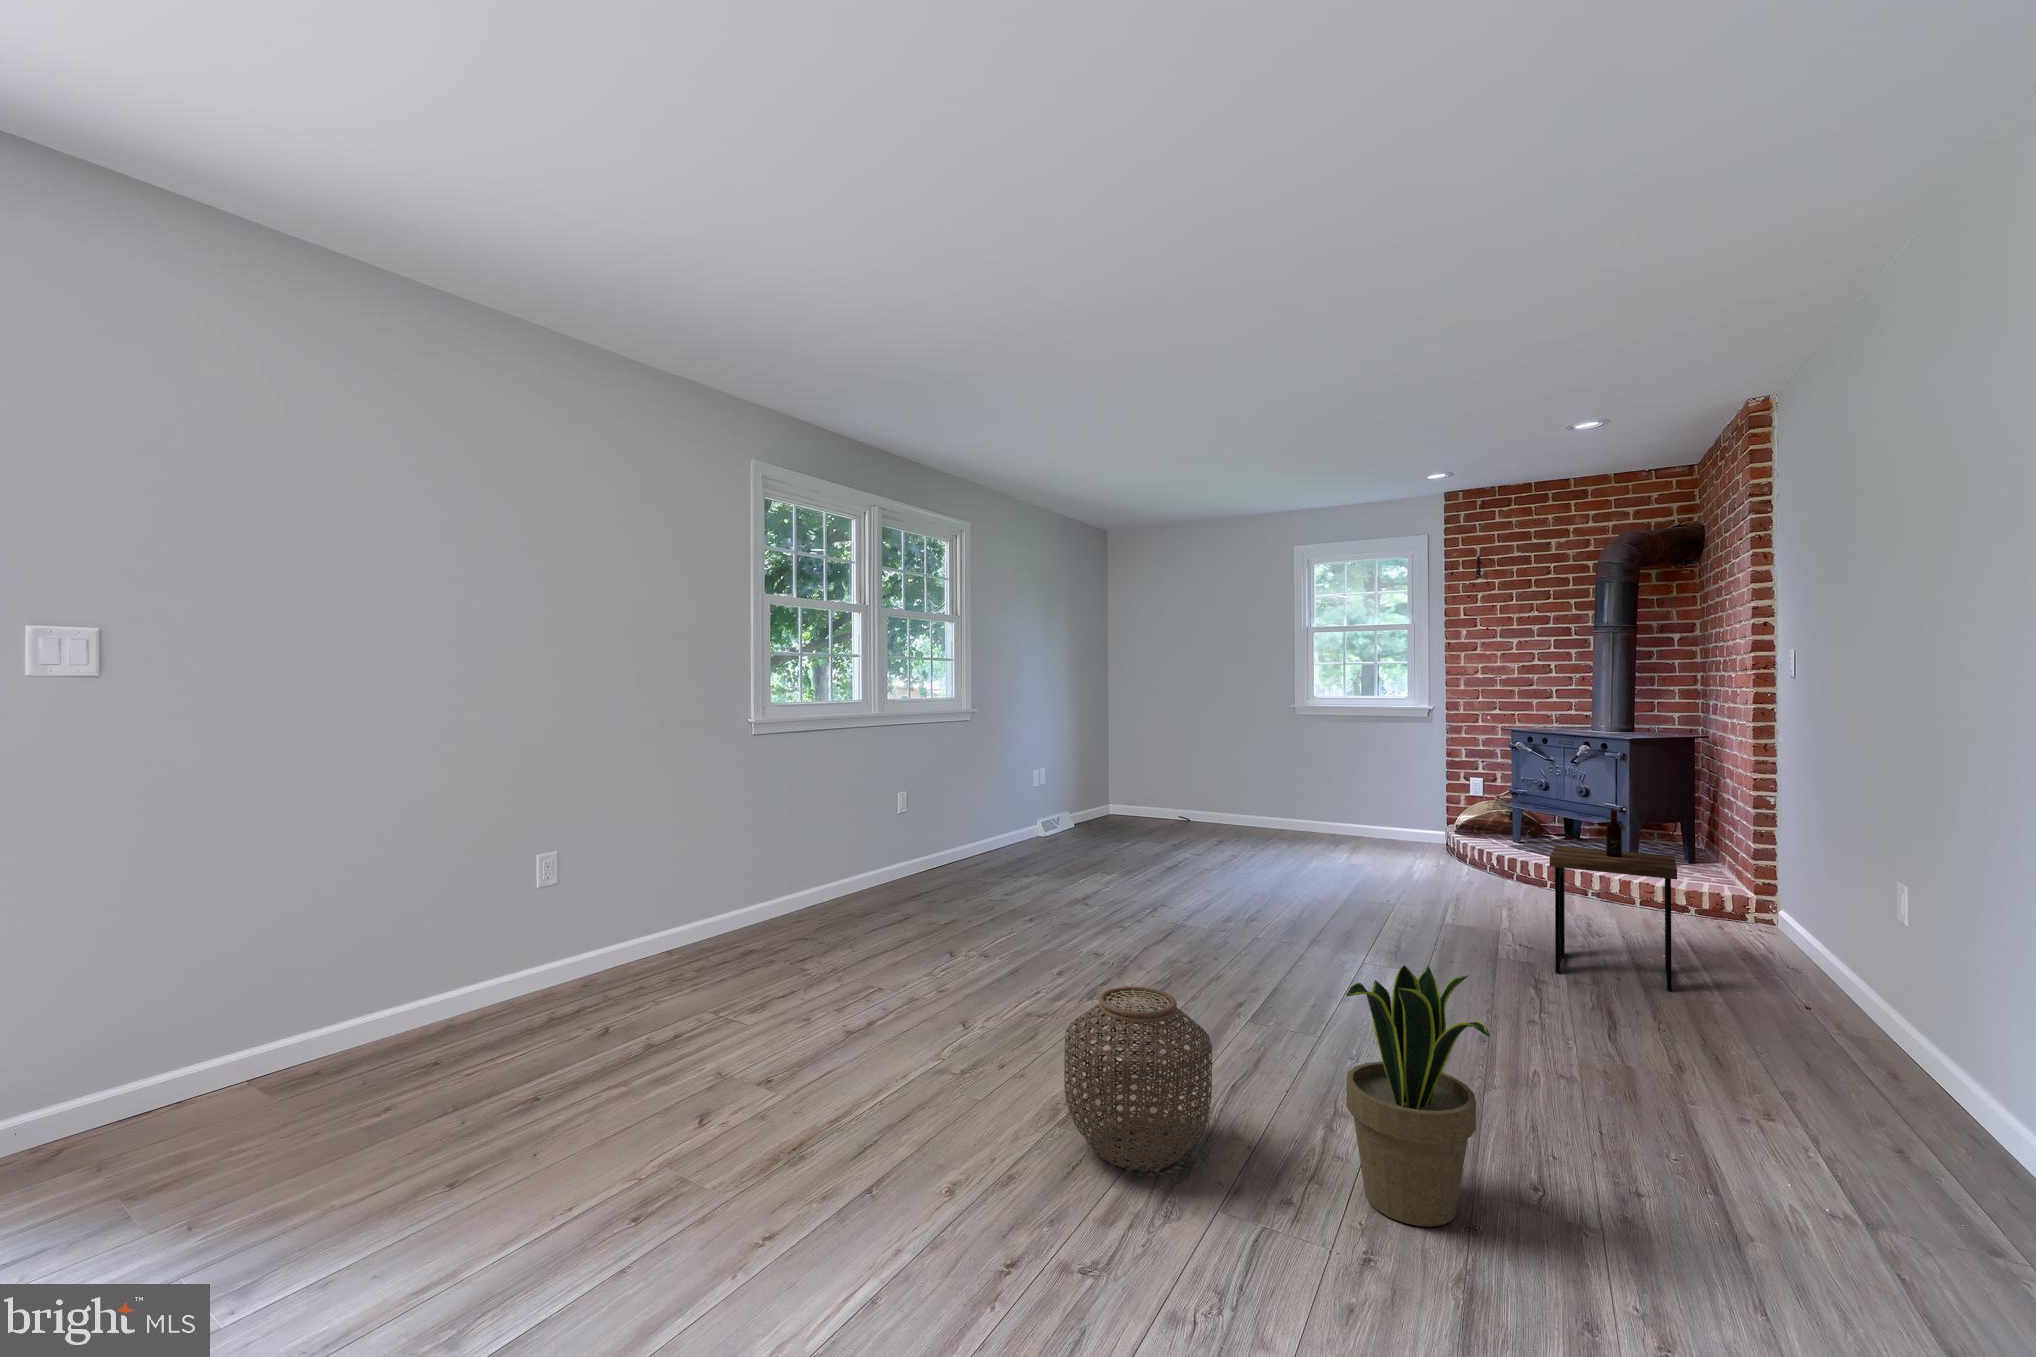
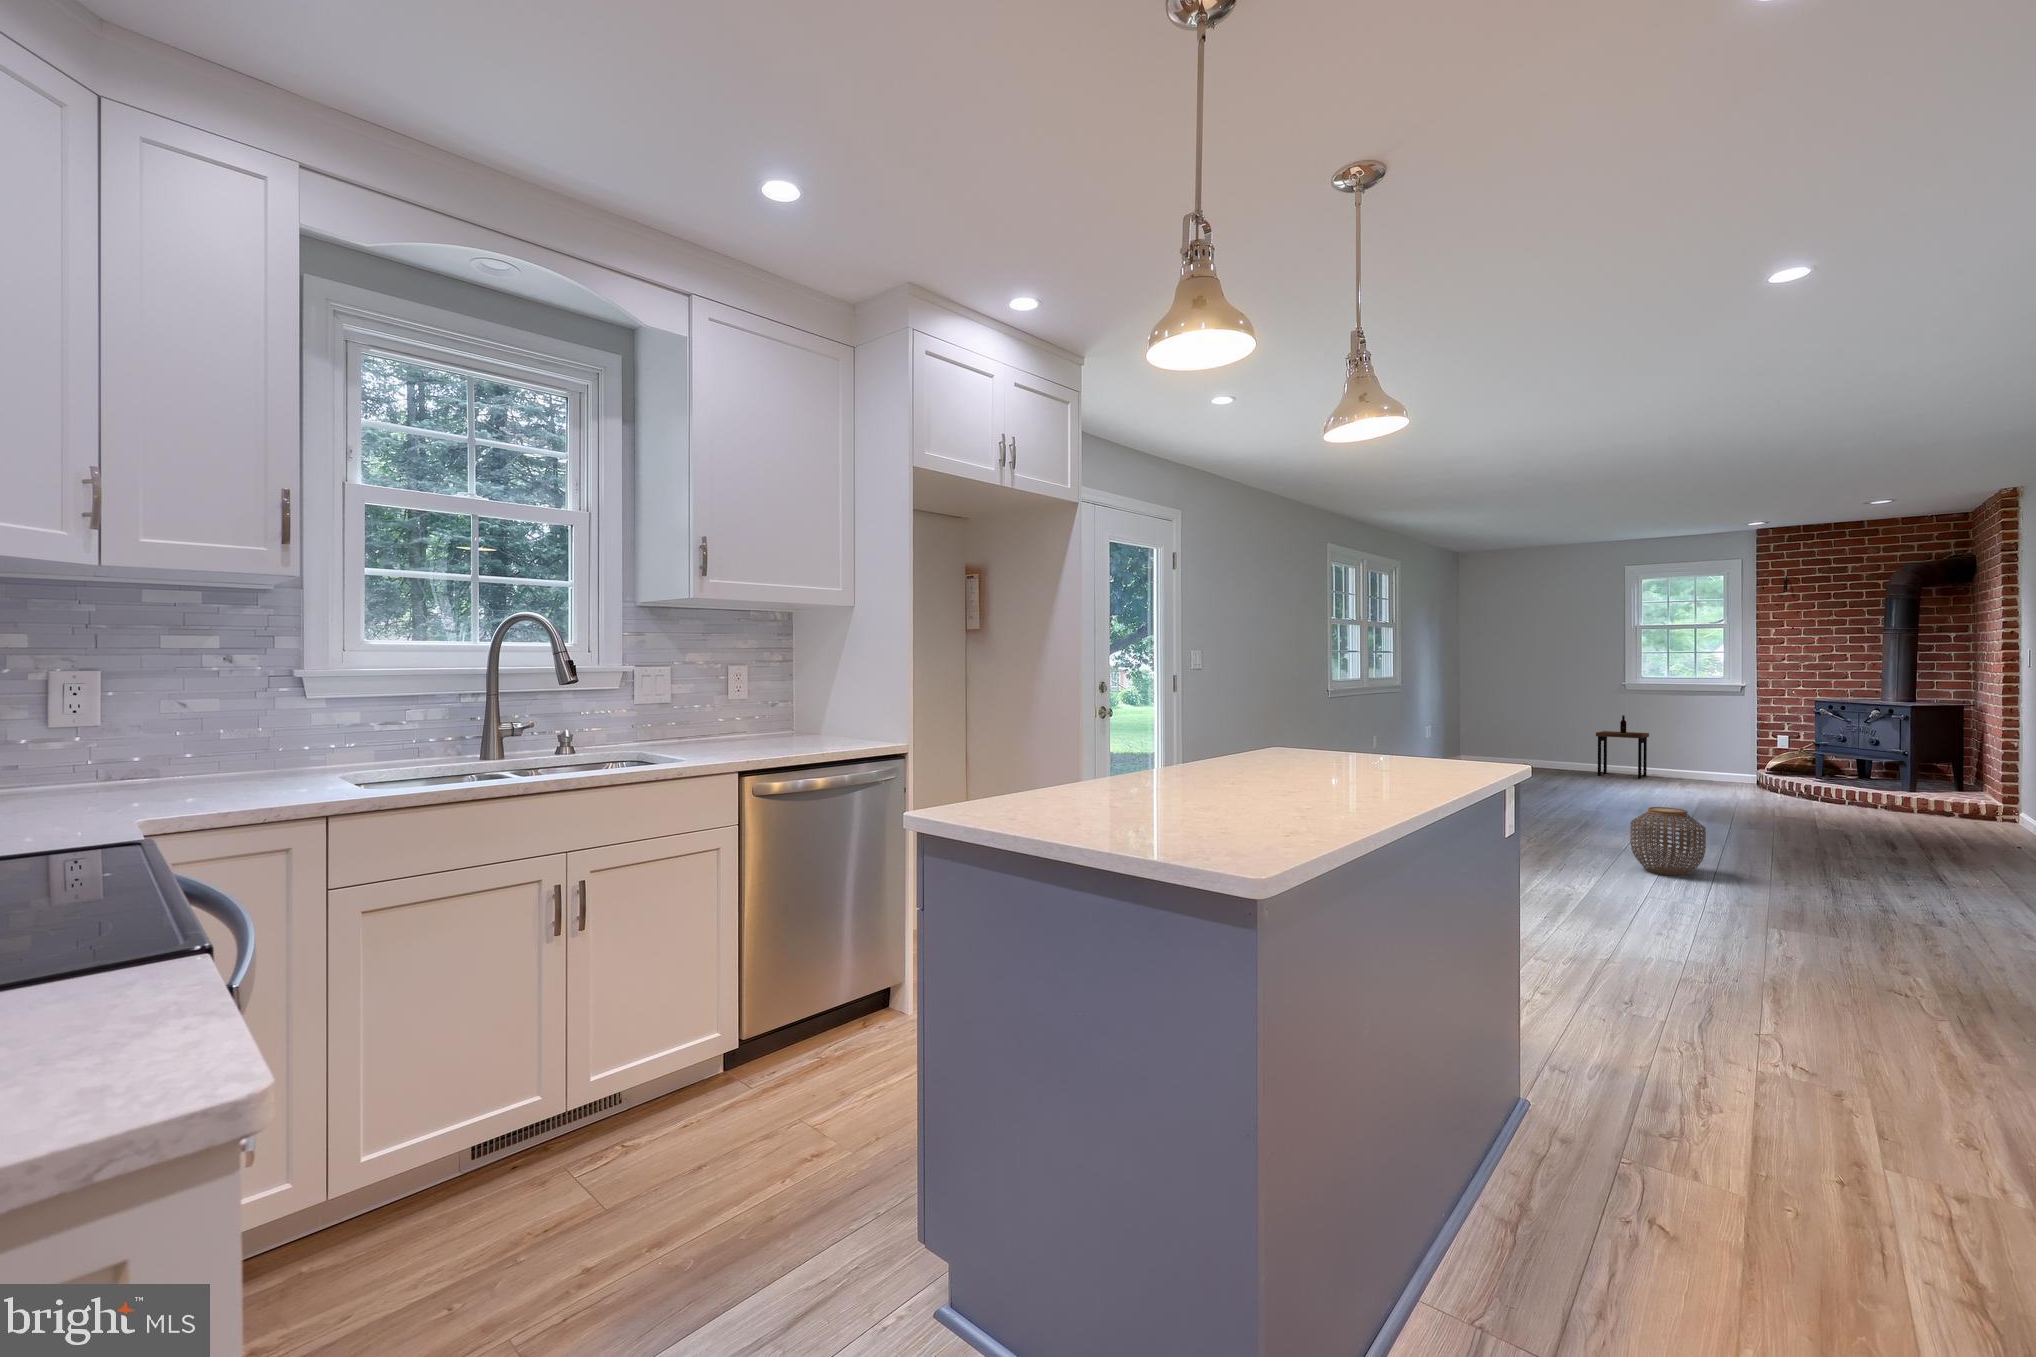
side table: present [1549,810,1677,991] -> present [1596,715,1649,779]
potted plant: present [1346,965,1490,1227] -> none [1773,790,1844,889]

